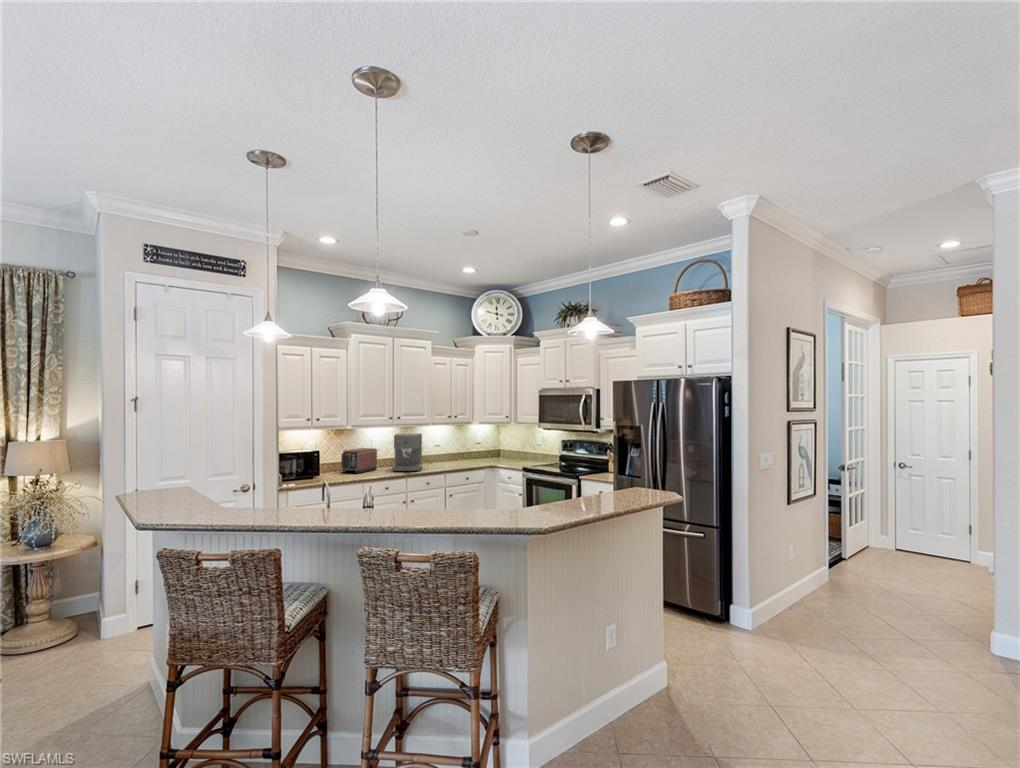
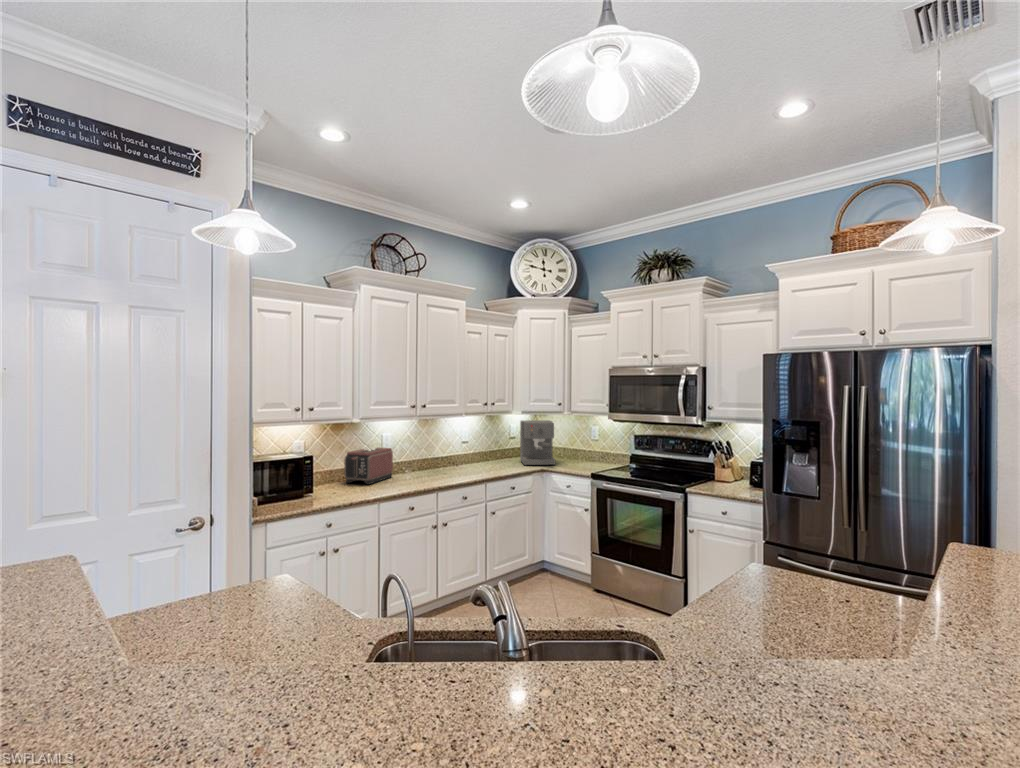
coffee maker: present [393,433,422,471] -> present [520,420,555,465]

